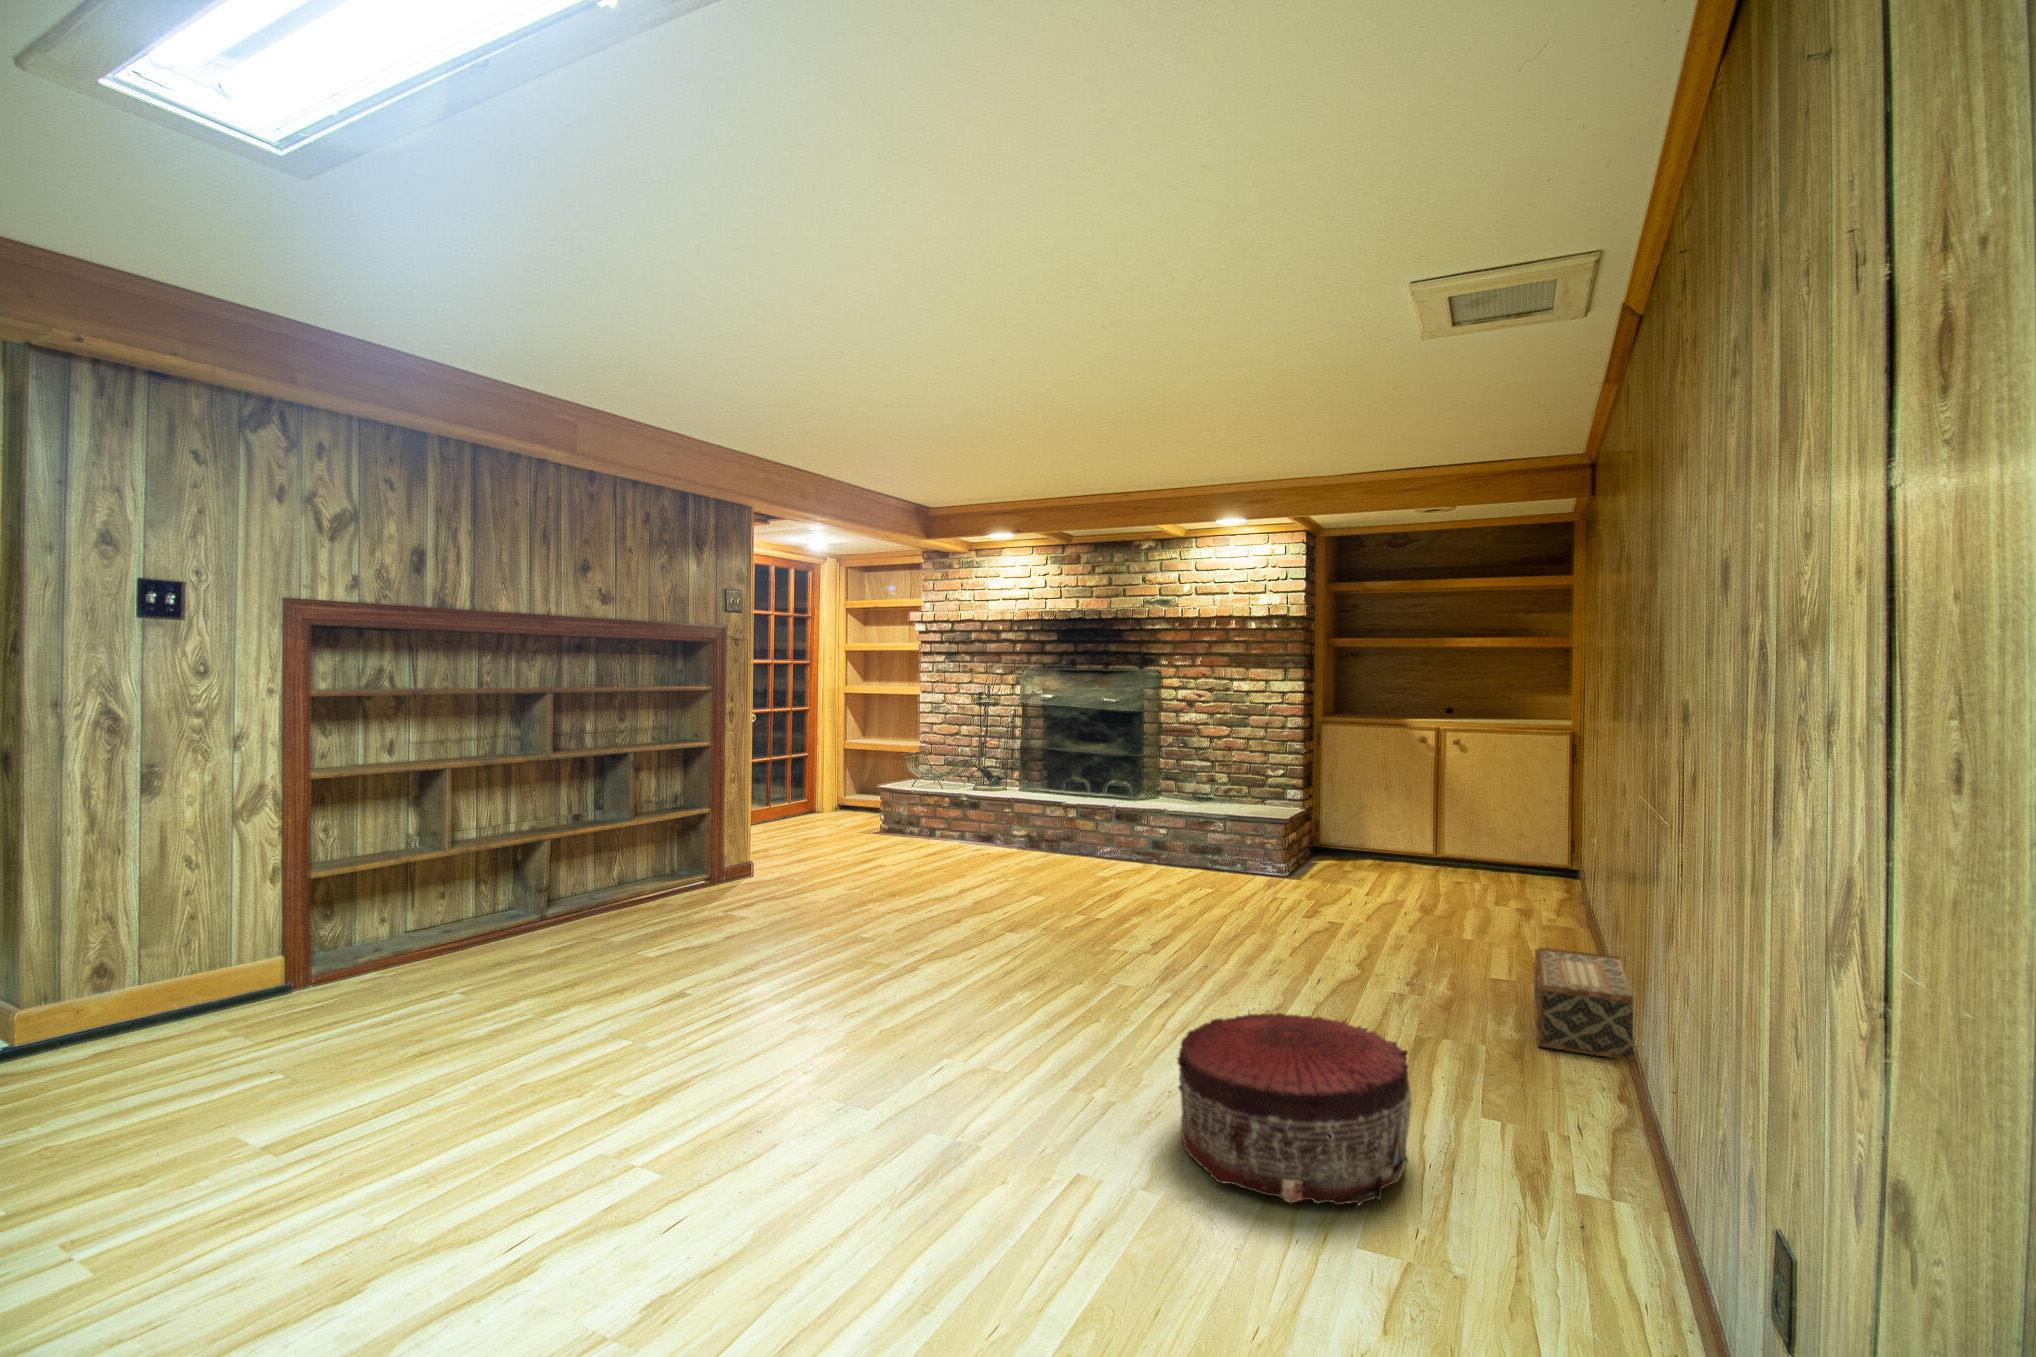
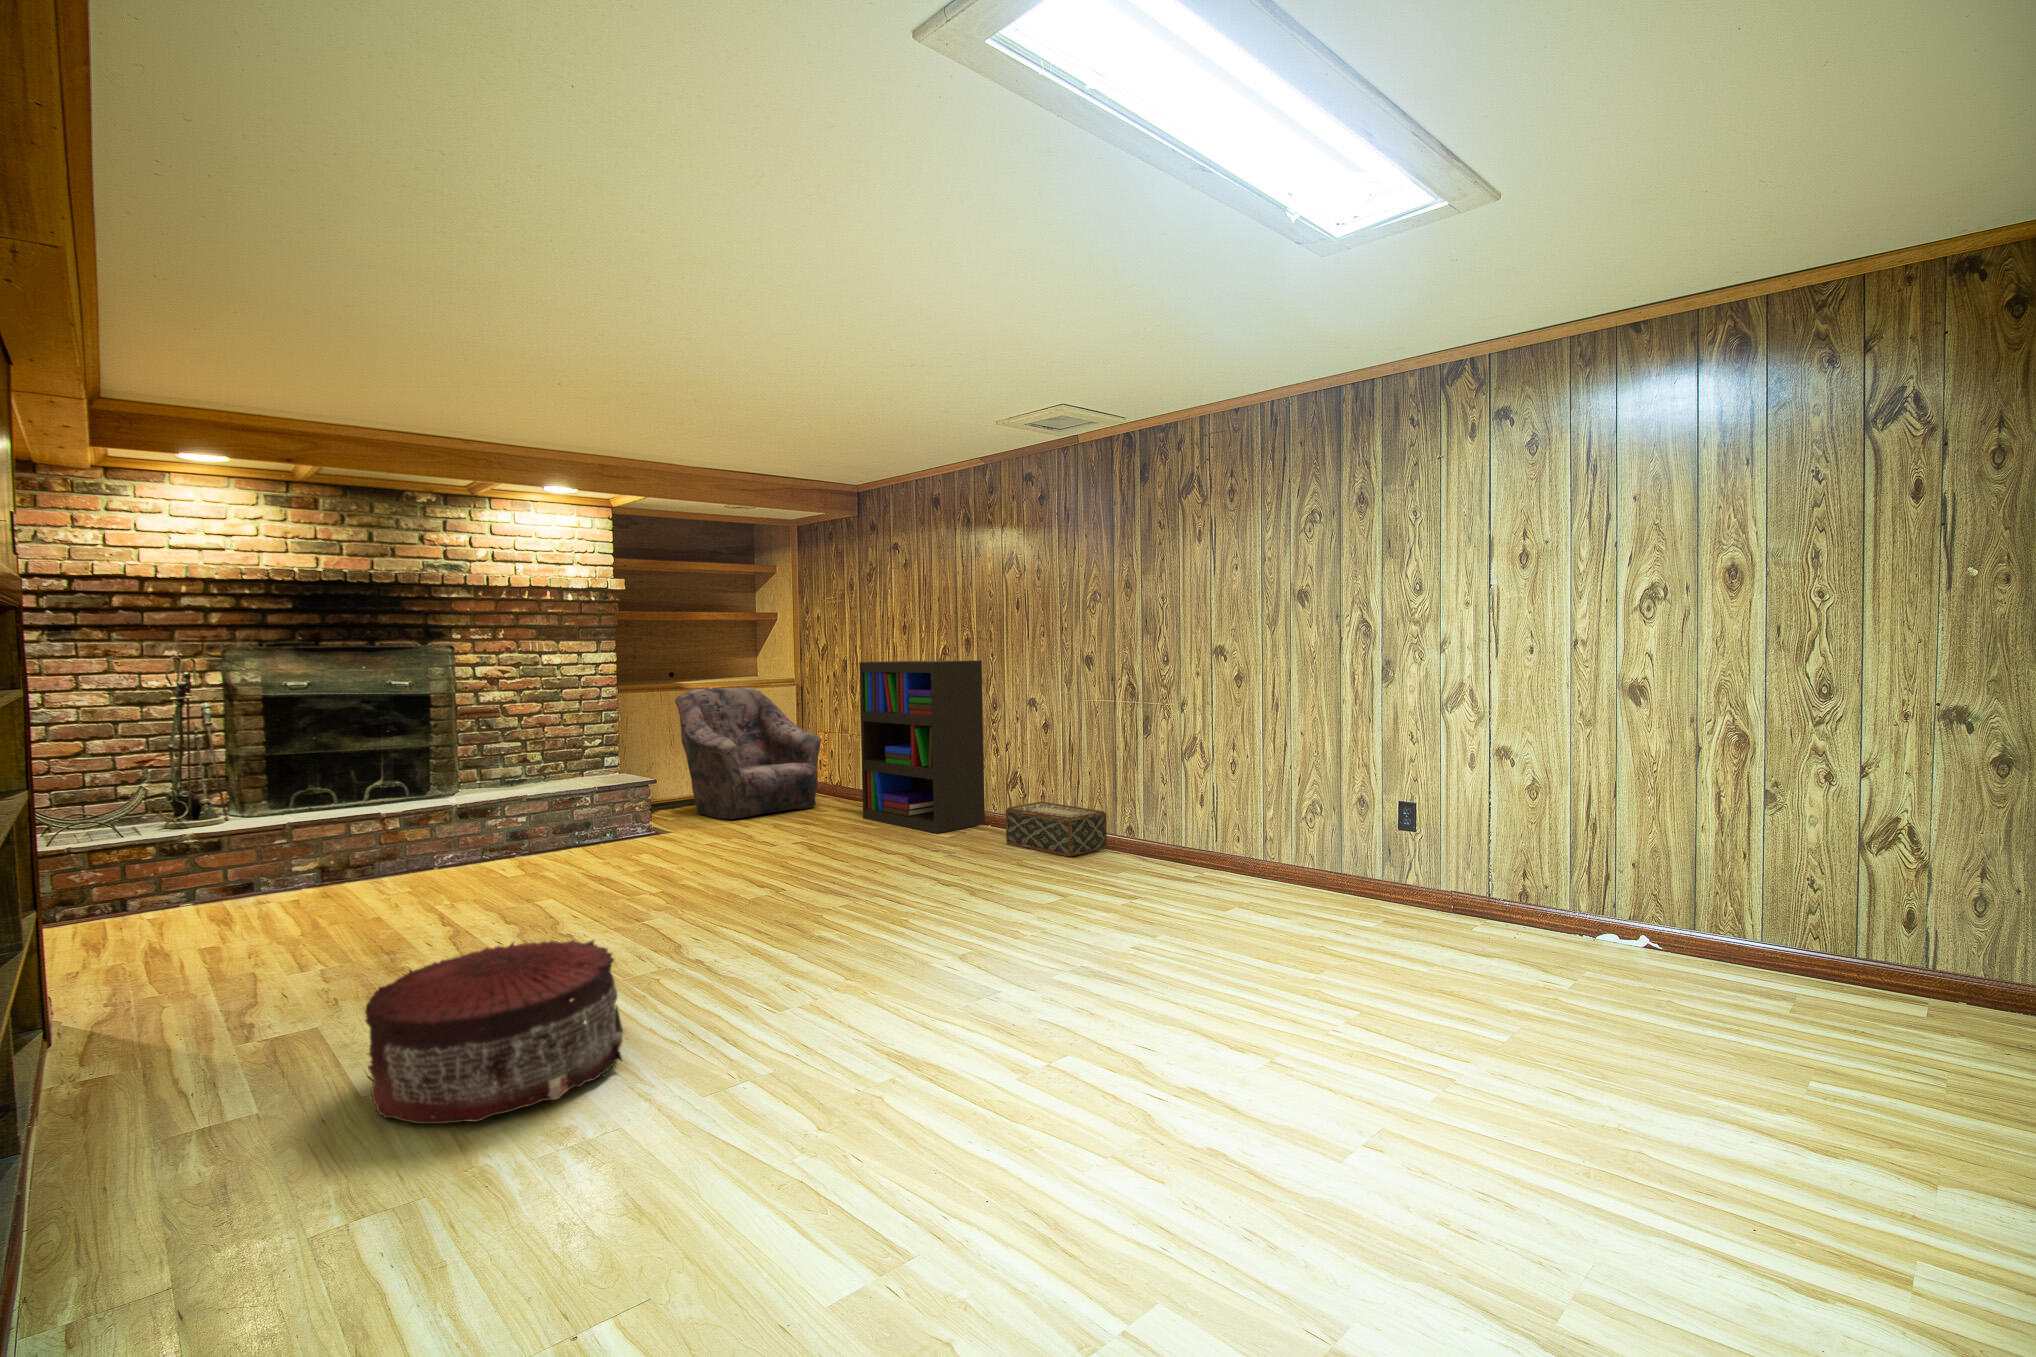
bookshelf: none [1504,709,1616,972] -> present [859,661,985,833]
armchair: none [1362,727,1526,891] -> present [675,687,821,819]
pouf: present [1177,1013,1411,1206] -> present [365,940,623,1124]

